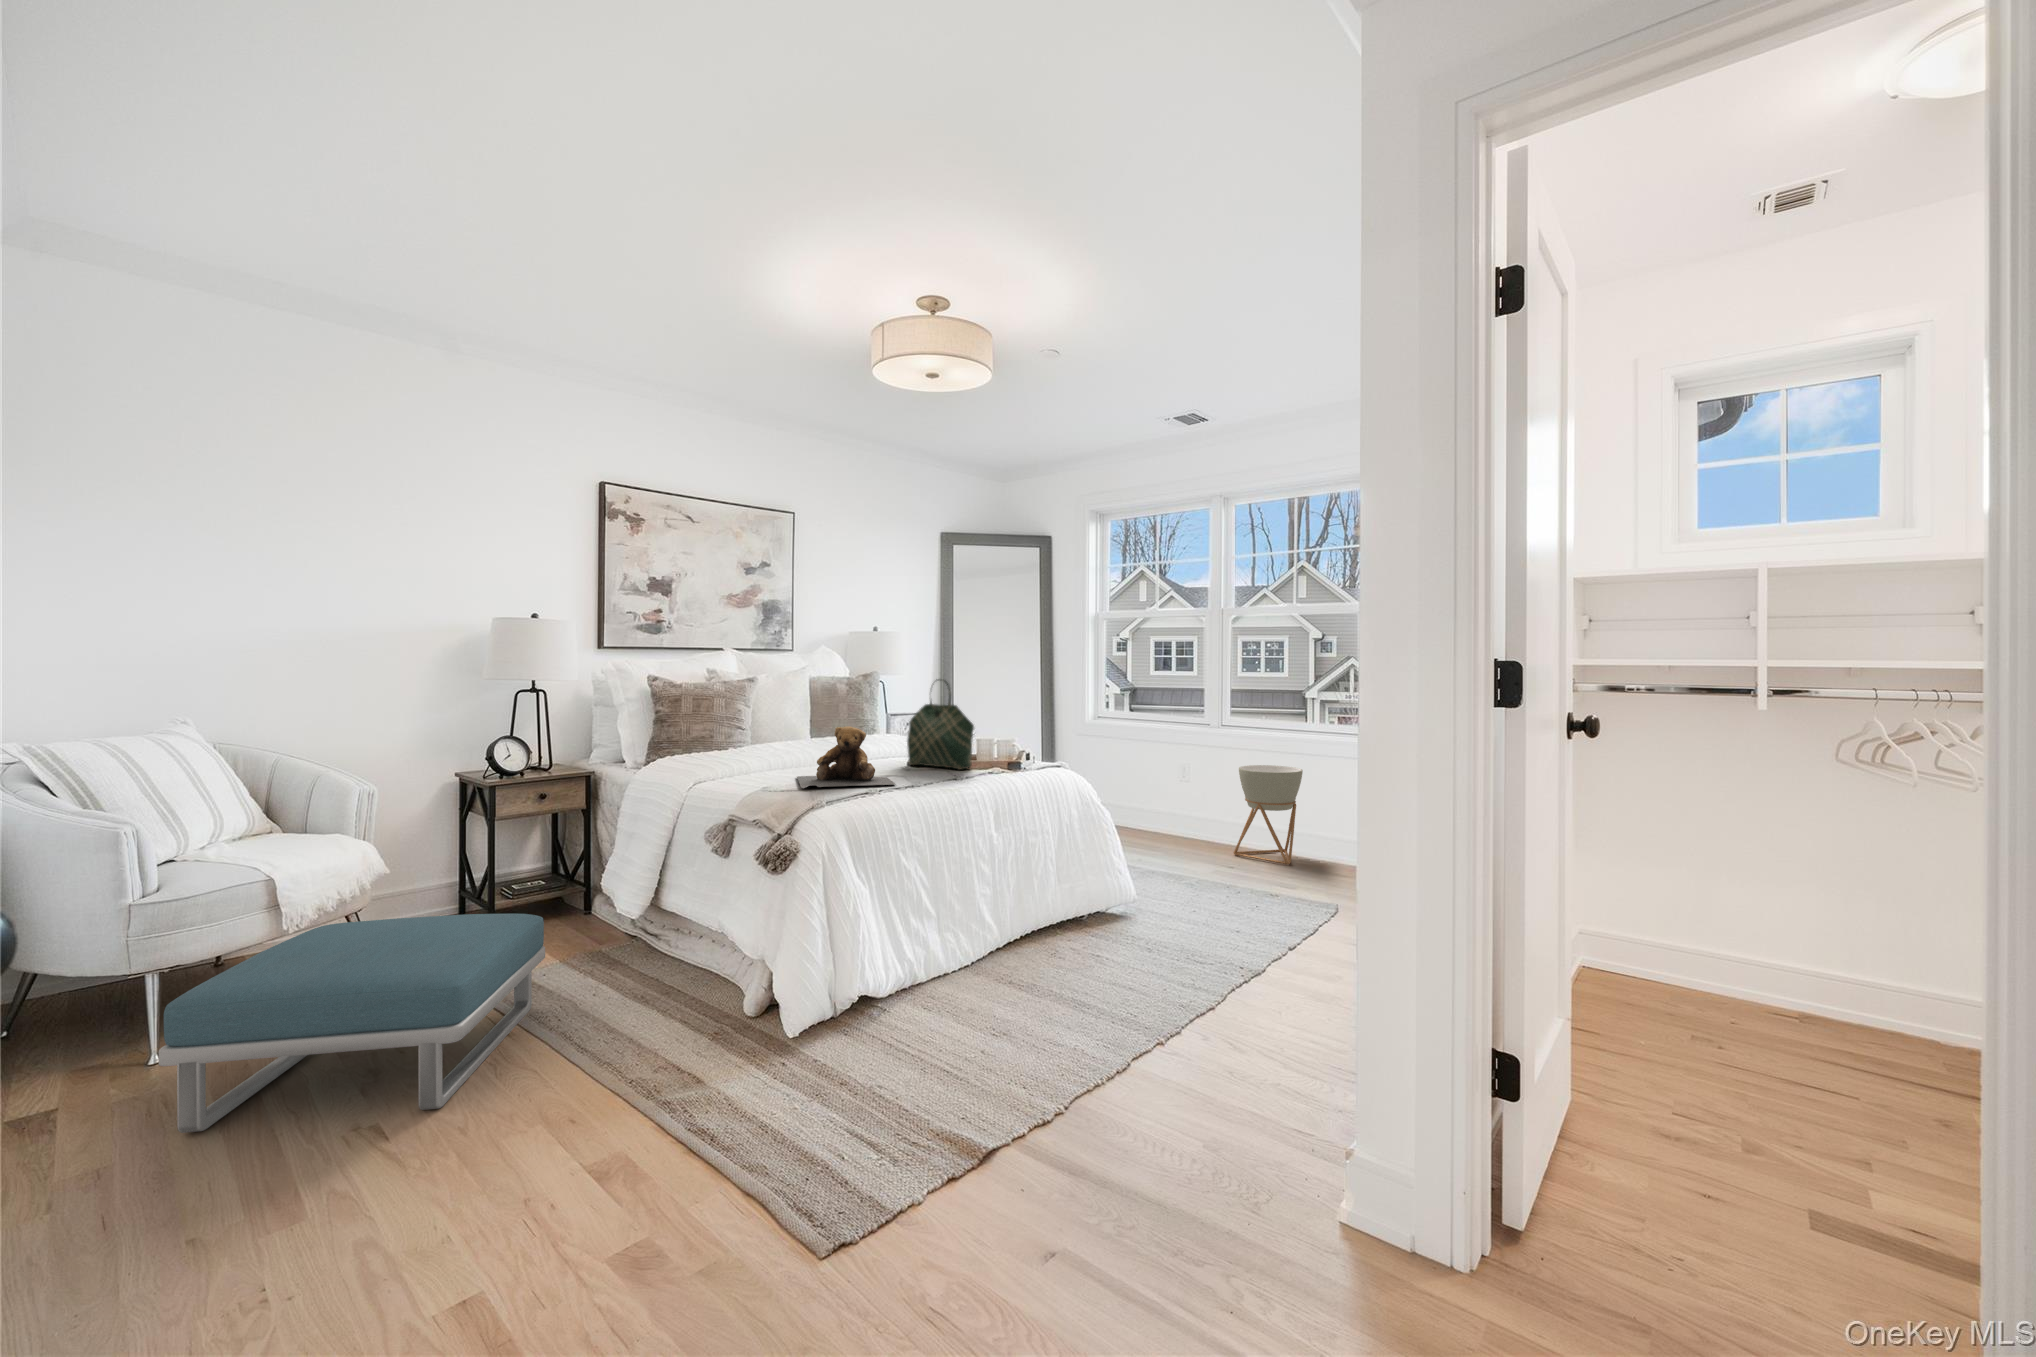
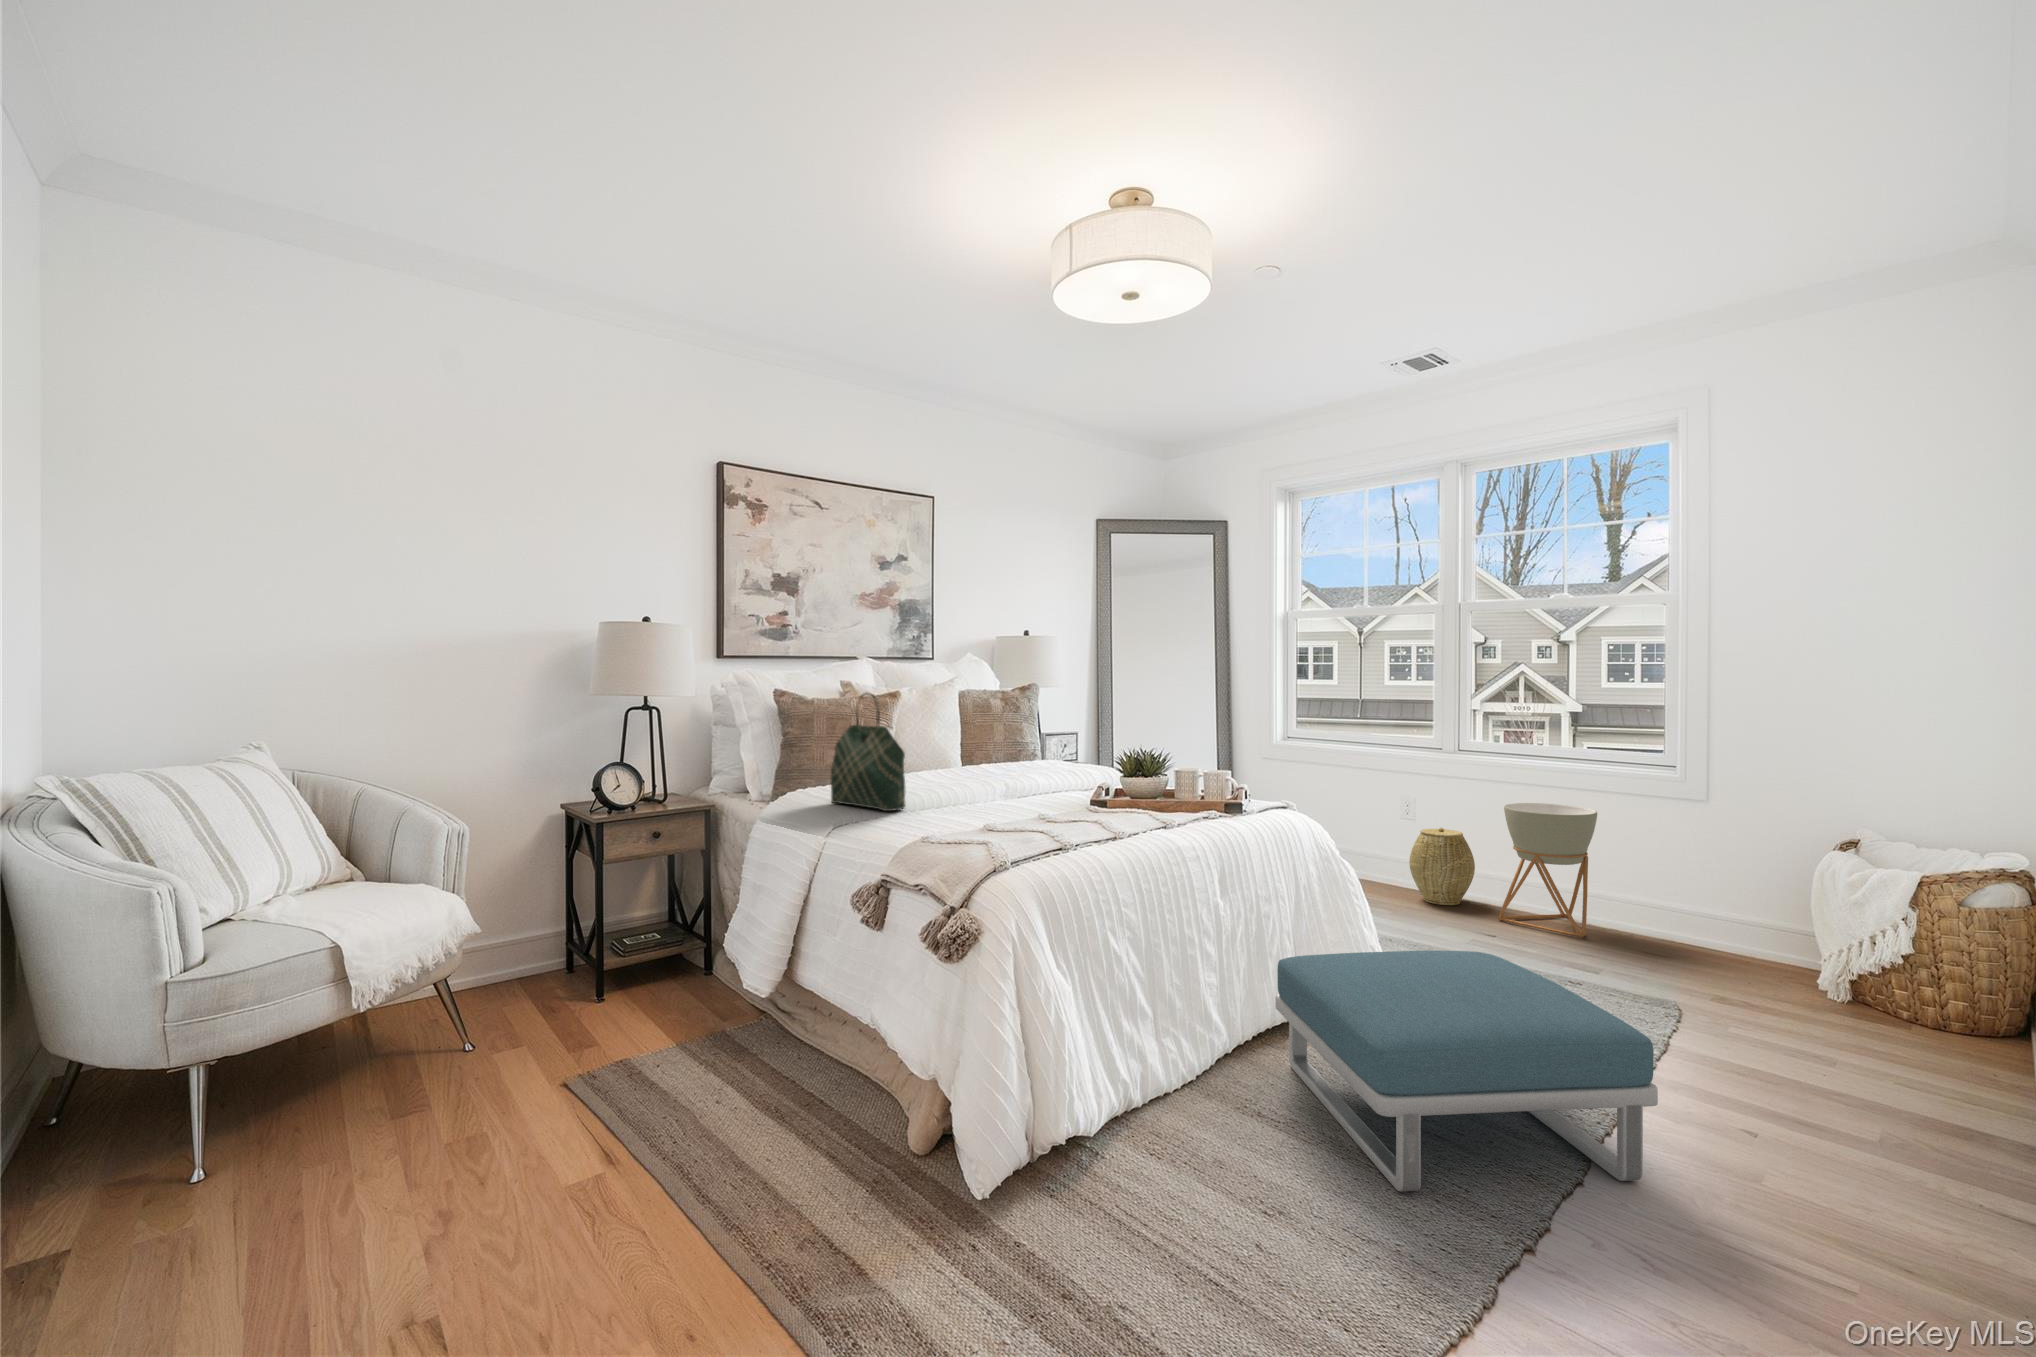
tote bag: present [907,681,974,769] -> present [830,693,905,811]
teddy bear: present [797,727,896,788] -> none [961,756,1094,839]
woven basket: none [1175,786,1222,846] -> present [1409,828,1475,905]
footstool: present [159,914,545,1133] -> present [1275,950,1658,1191]

